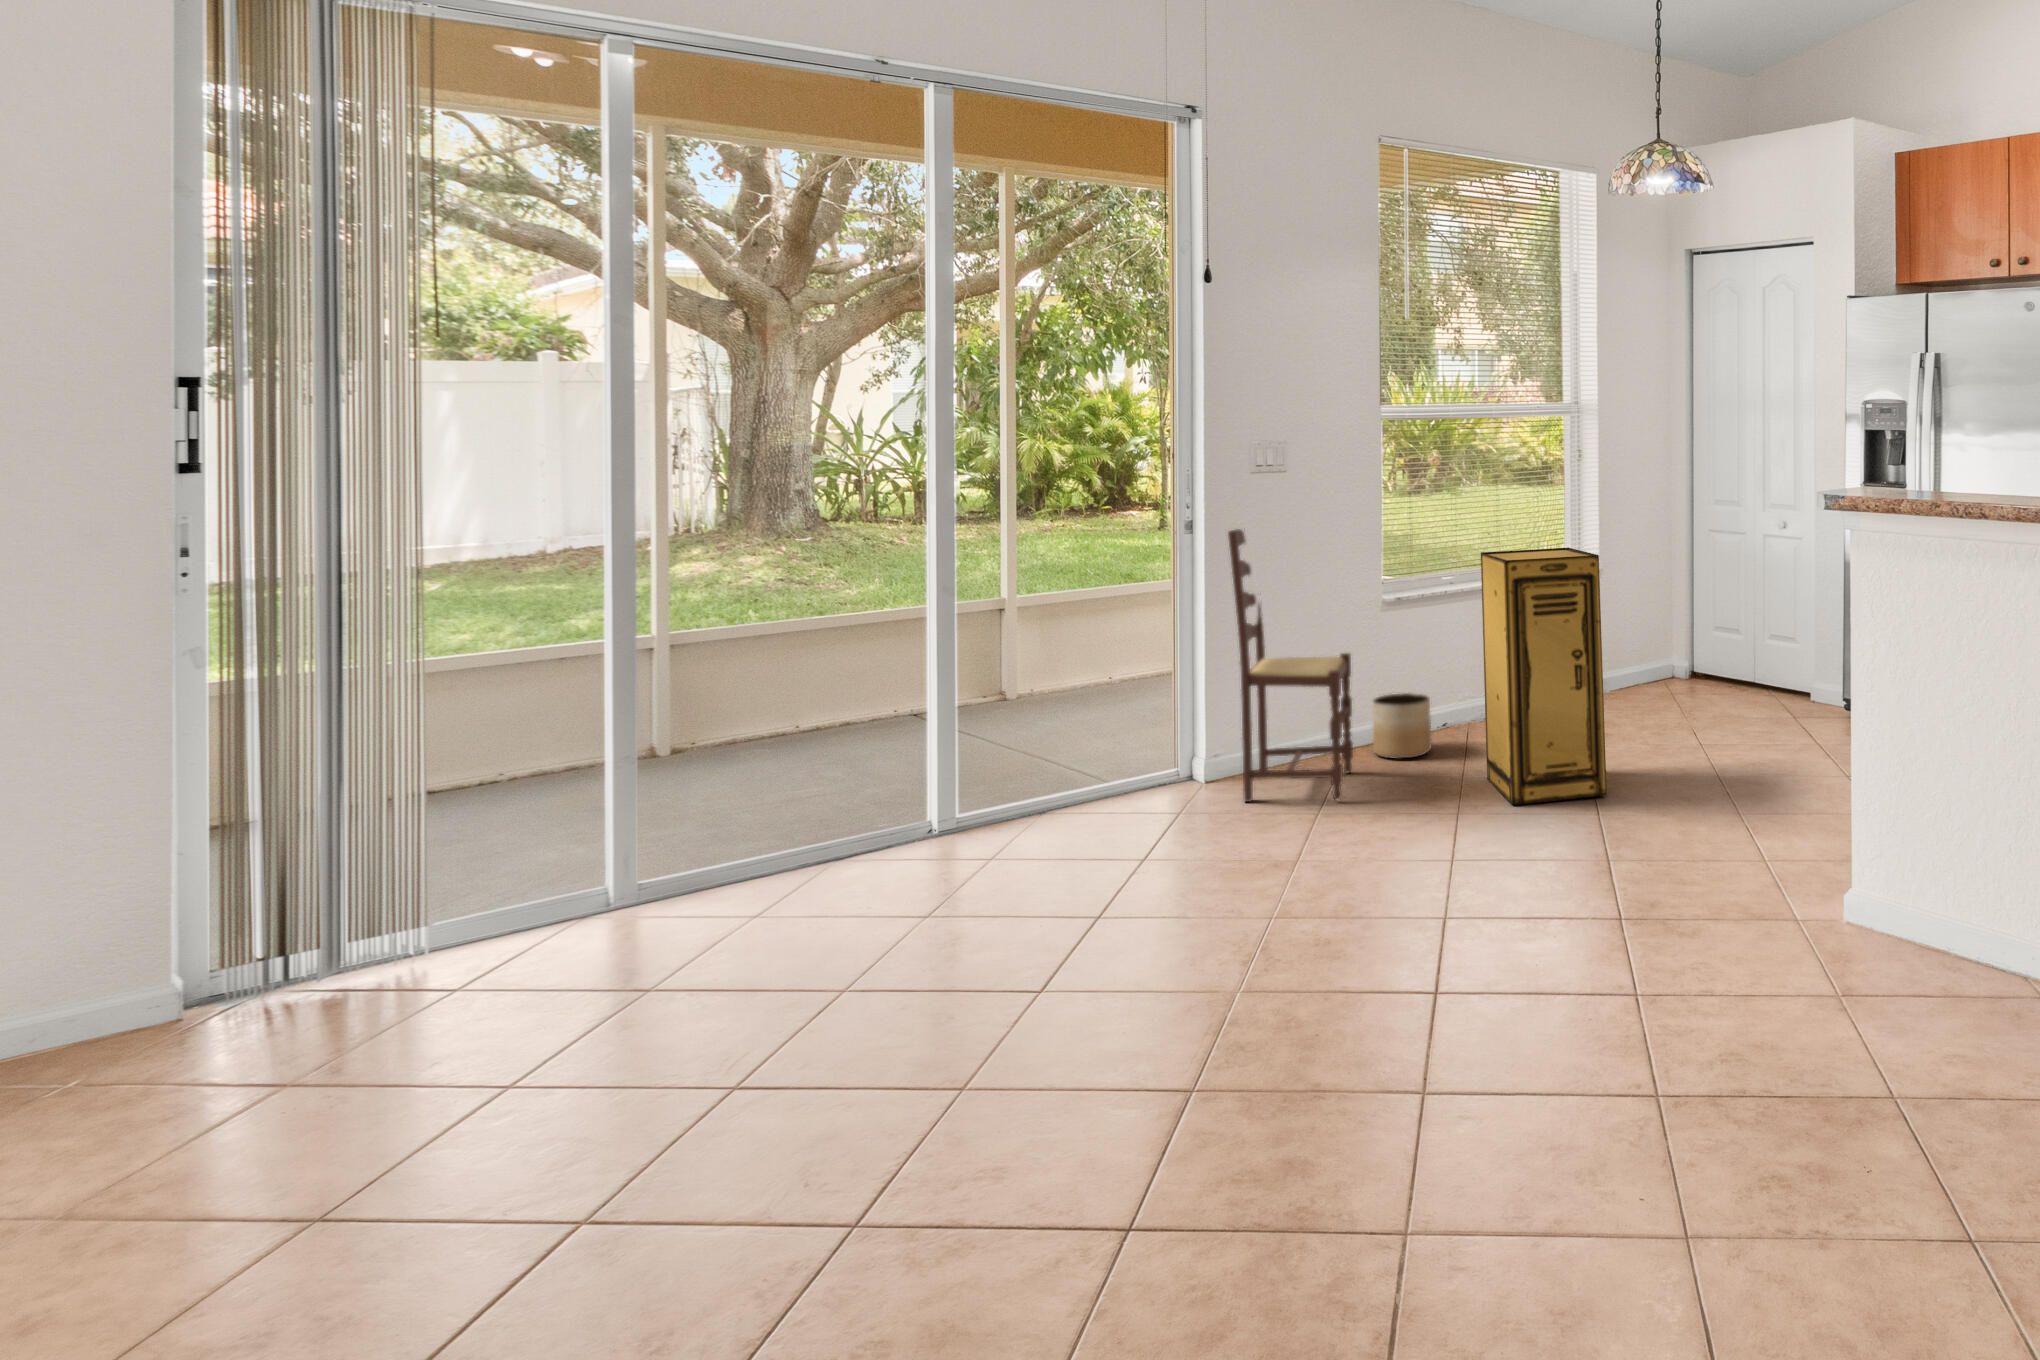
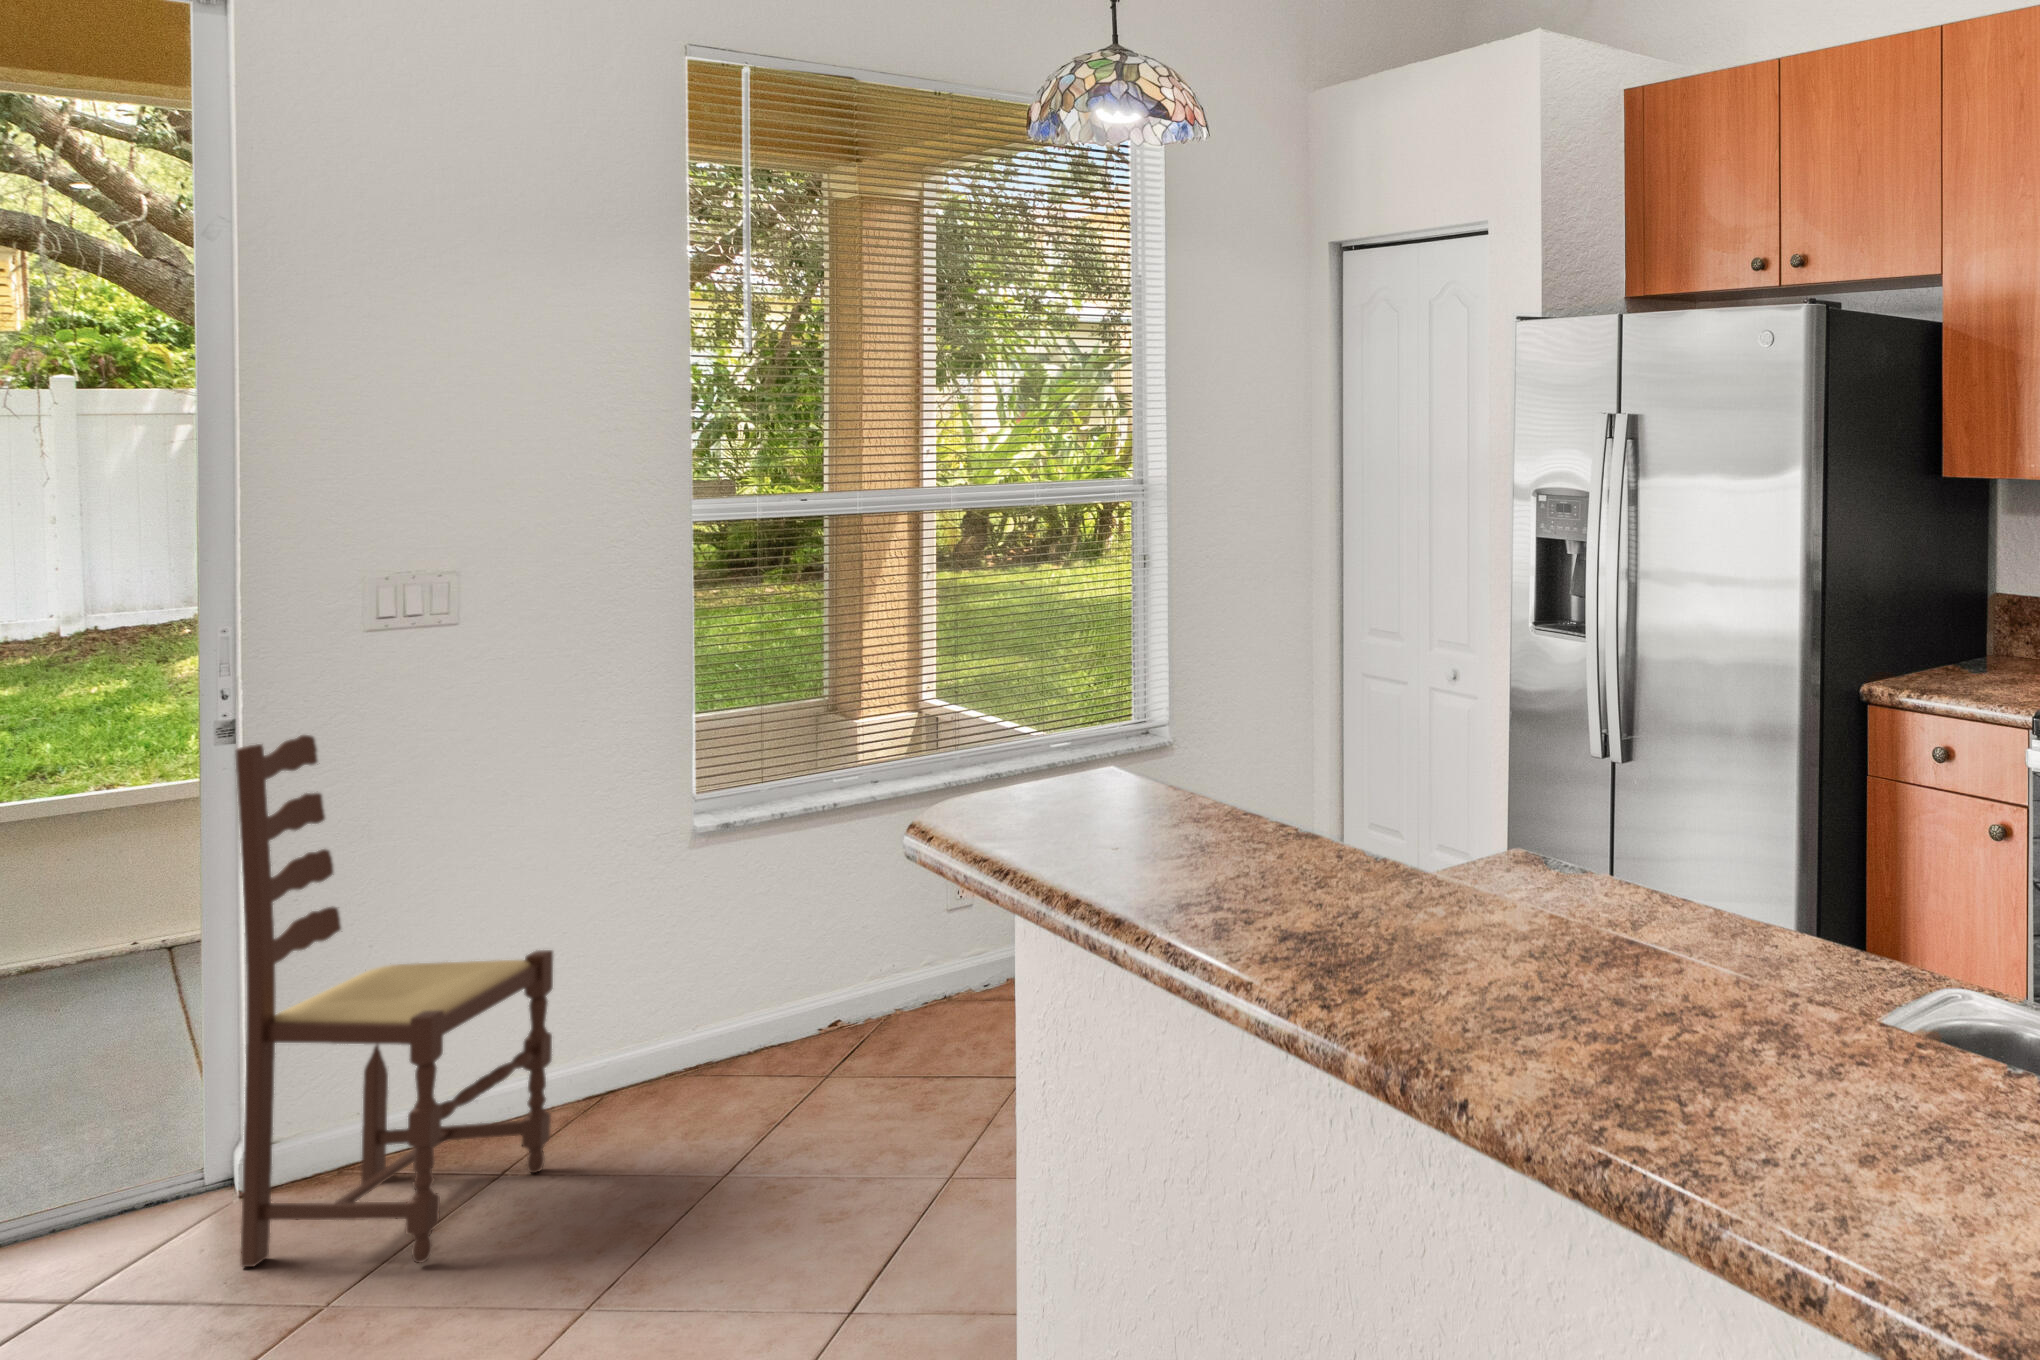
storage cabinet: present [1481,548,1607,805] -> none [745,759,954,1275]
planter: present [1372,693,1432,759] -> none [634,998,750,1129]

